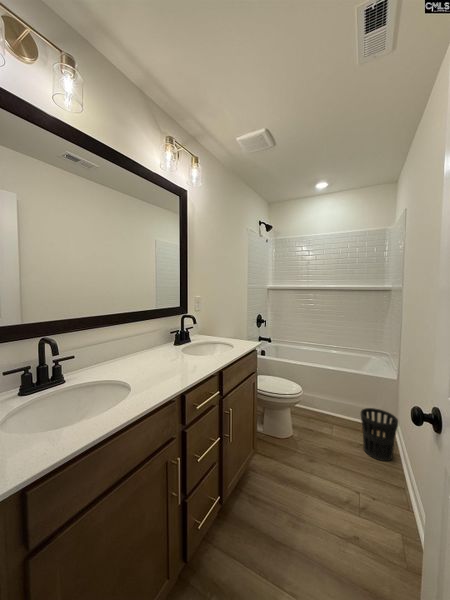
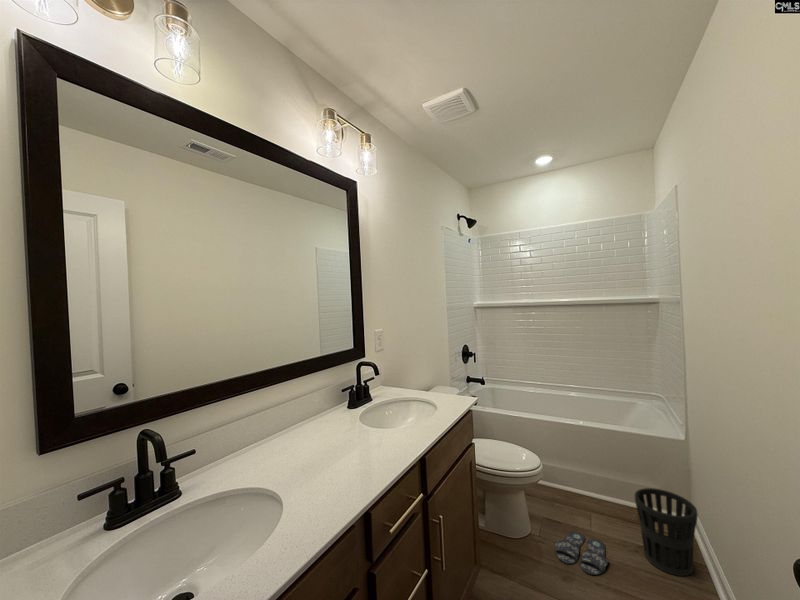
slippers: none [307,435,340,459] -> present [555,531,609,575]

